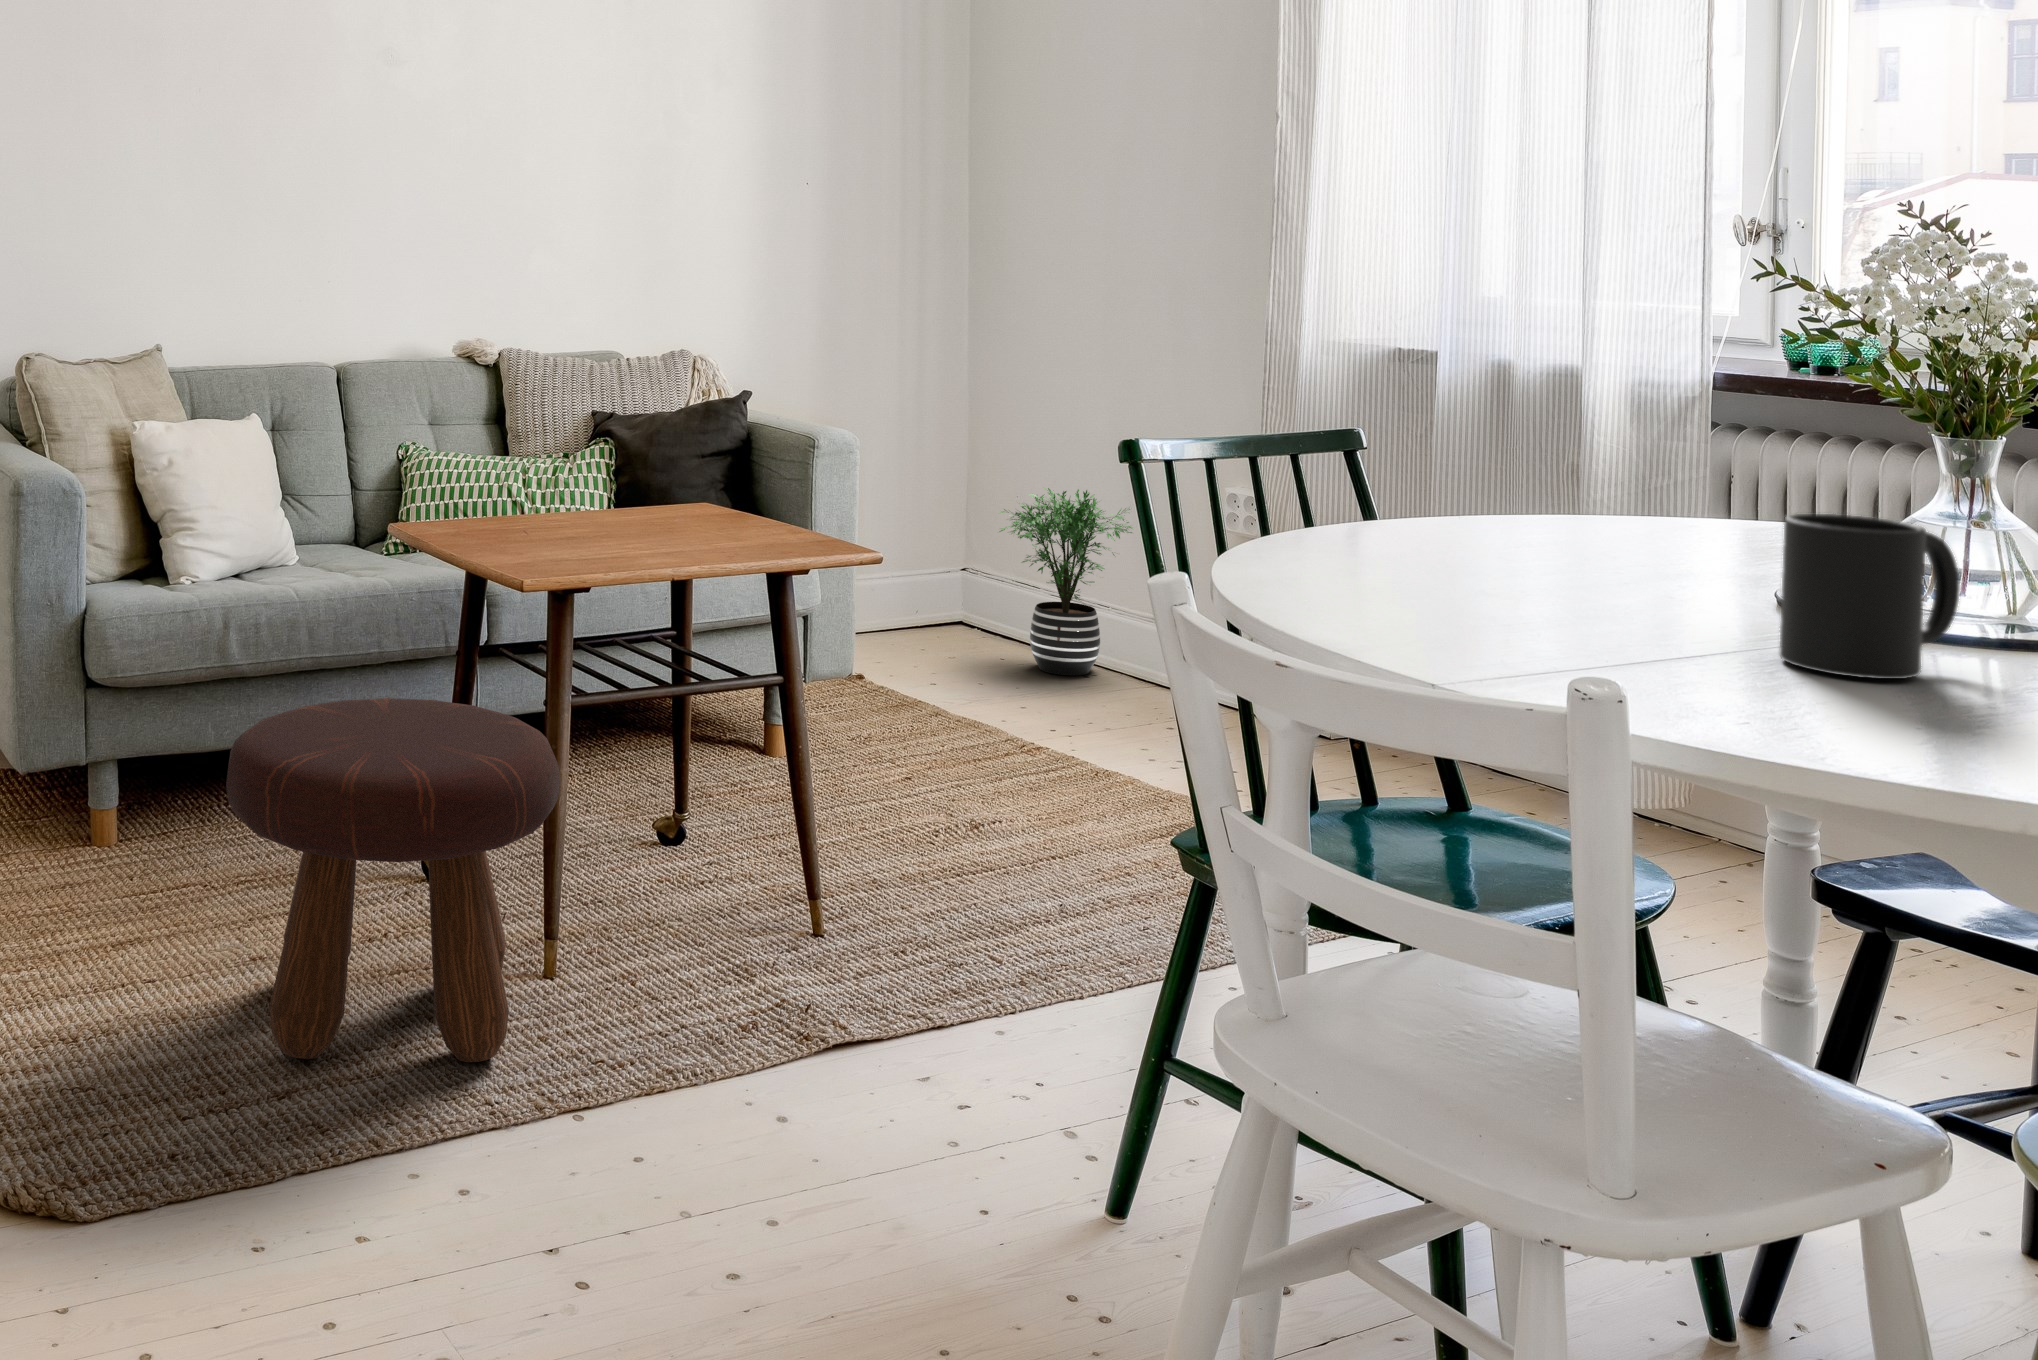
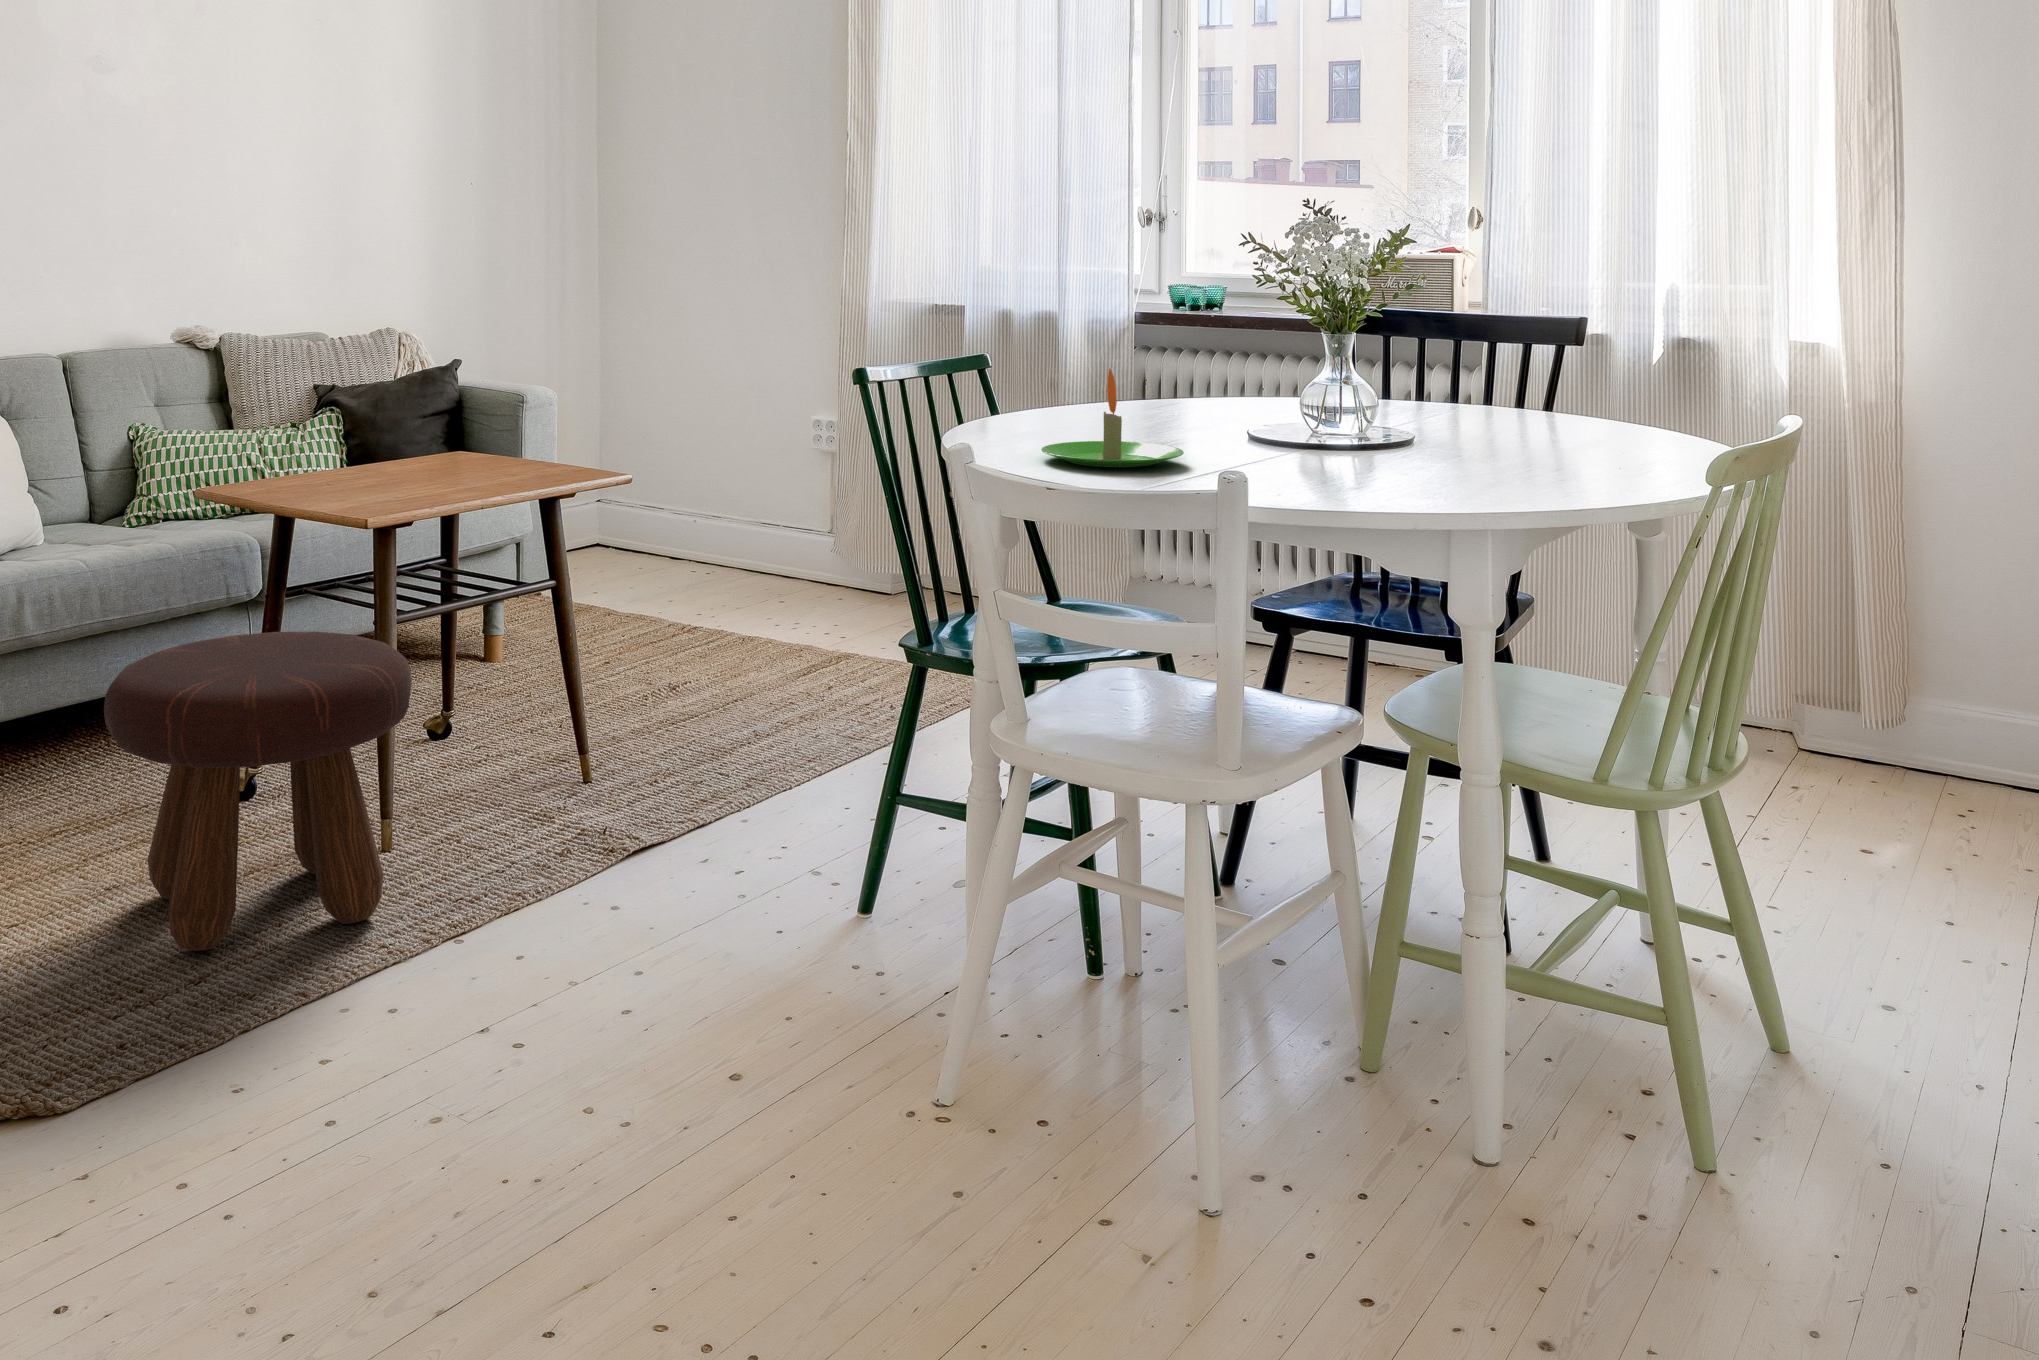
candle: none [1341,476,1597,637] -> present [1041,369,1184,468]
potted plant: present [999,488,1133,675] -> none [639,427,746,577]
mug: present [1780,514,1960,679] -> none [1273,378,1353,469]

